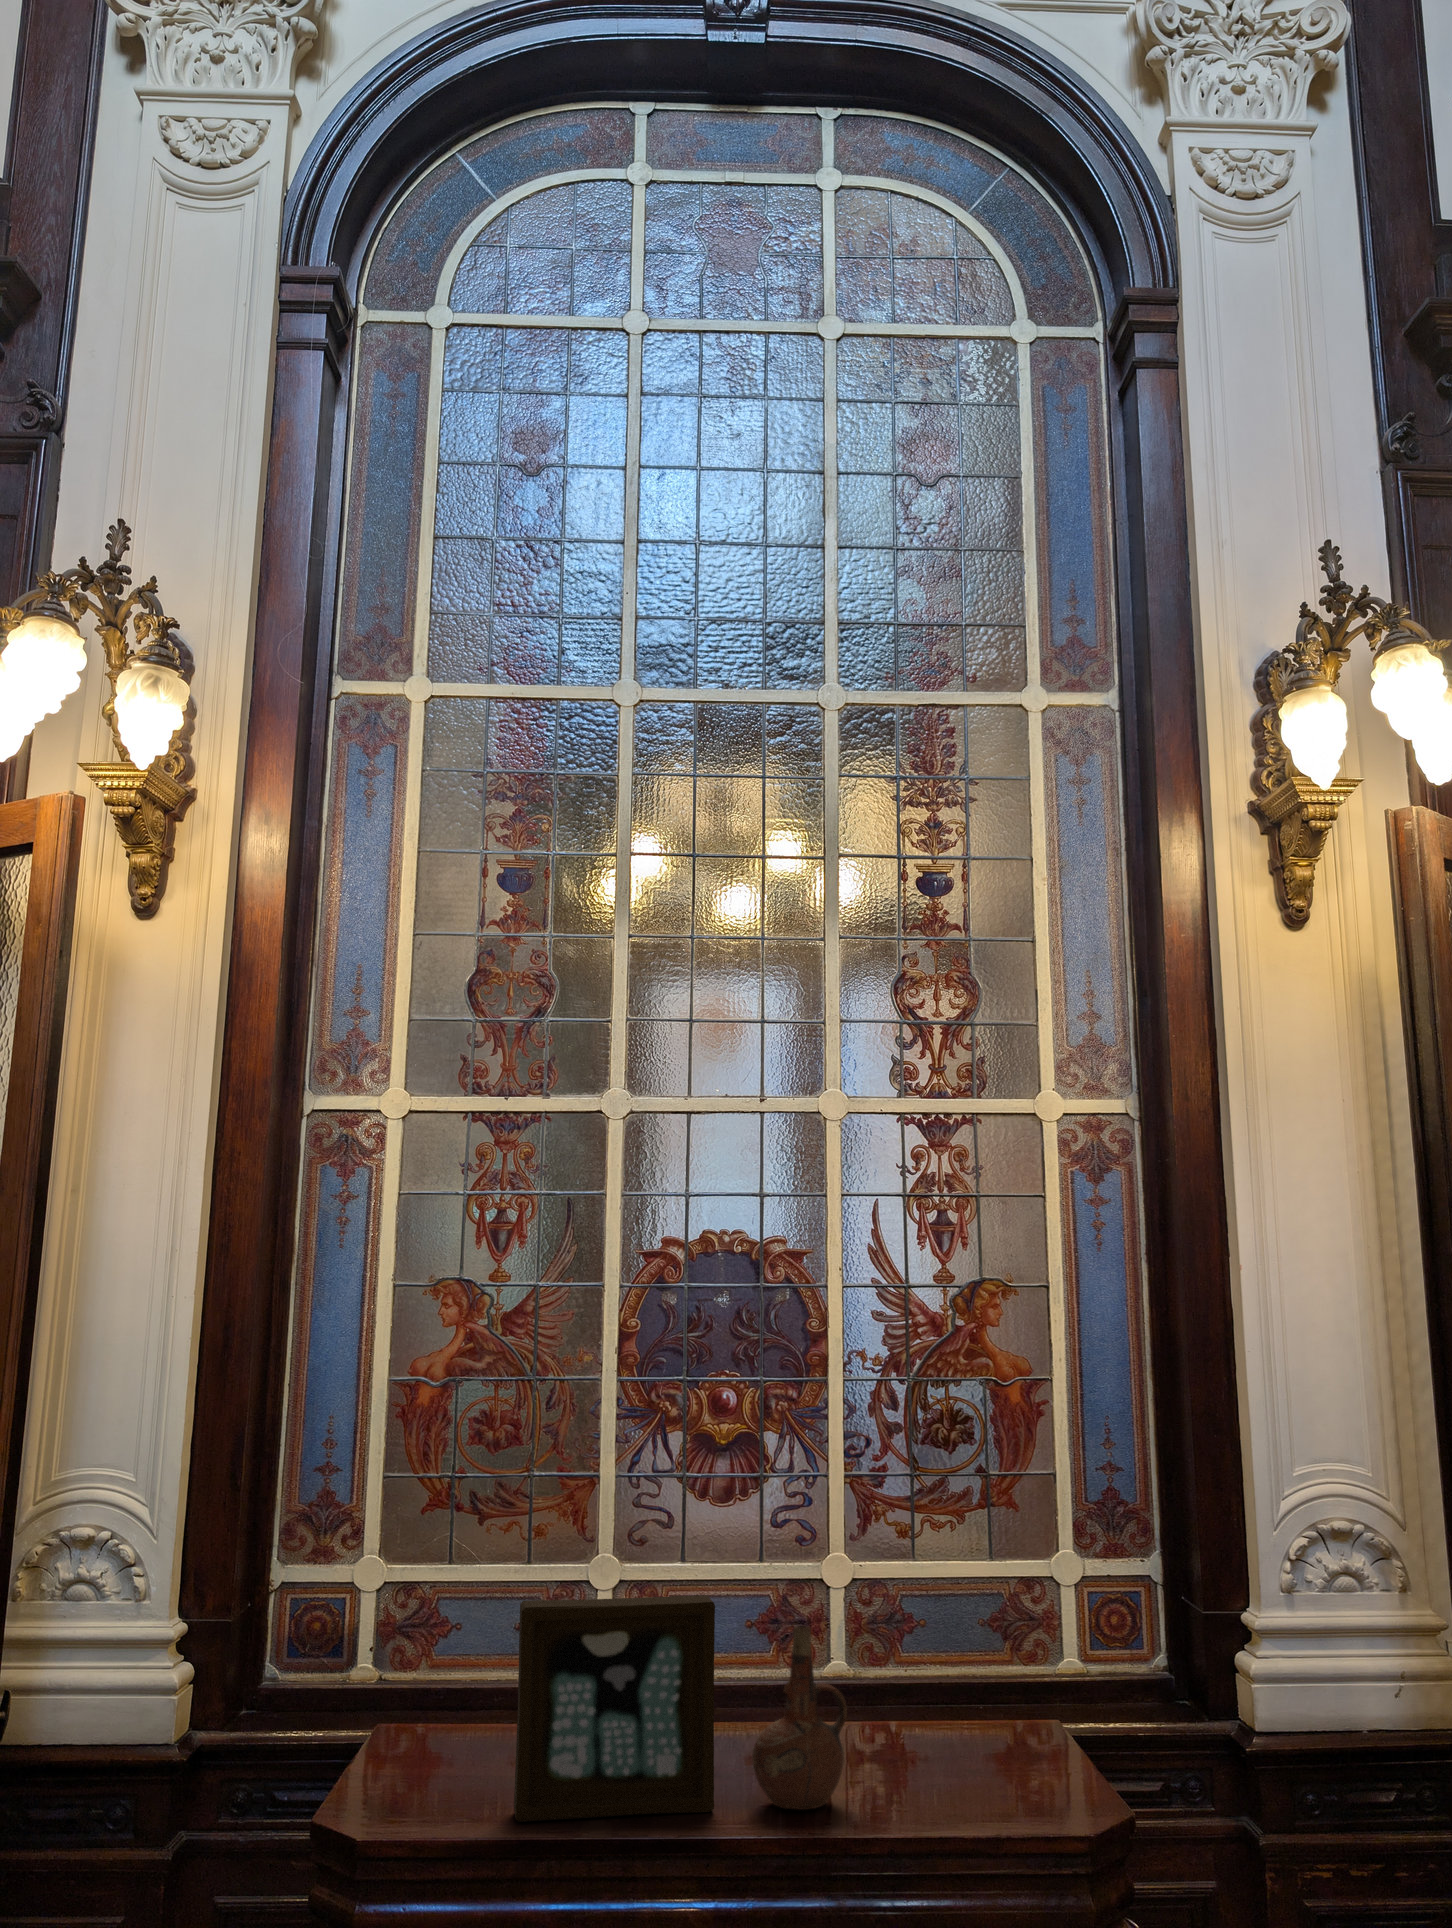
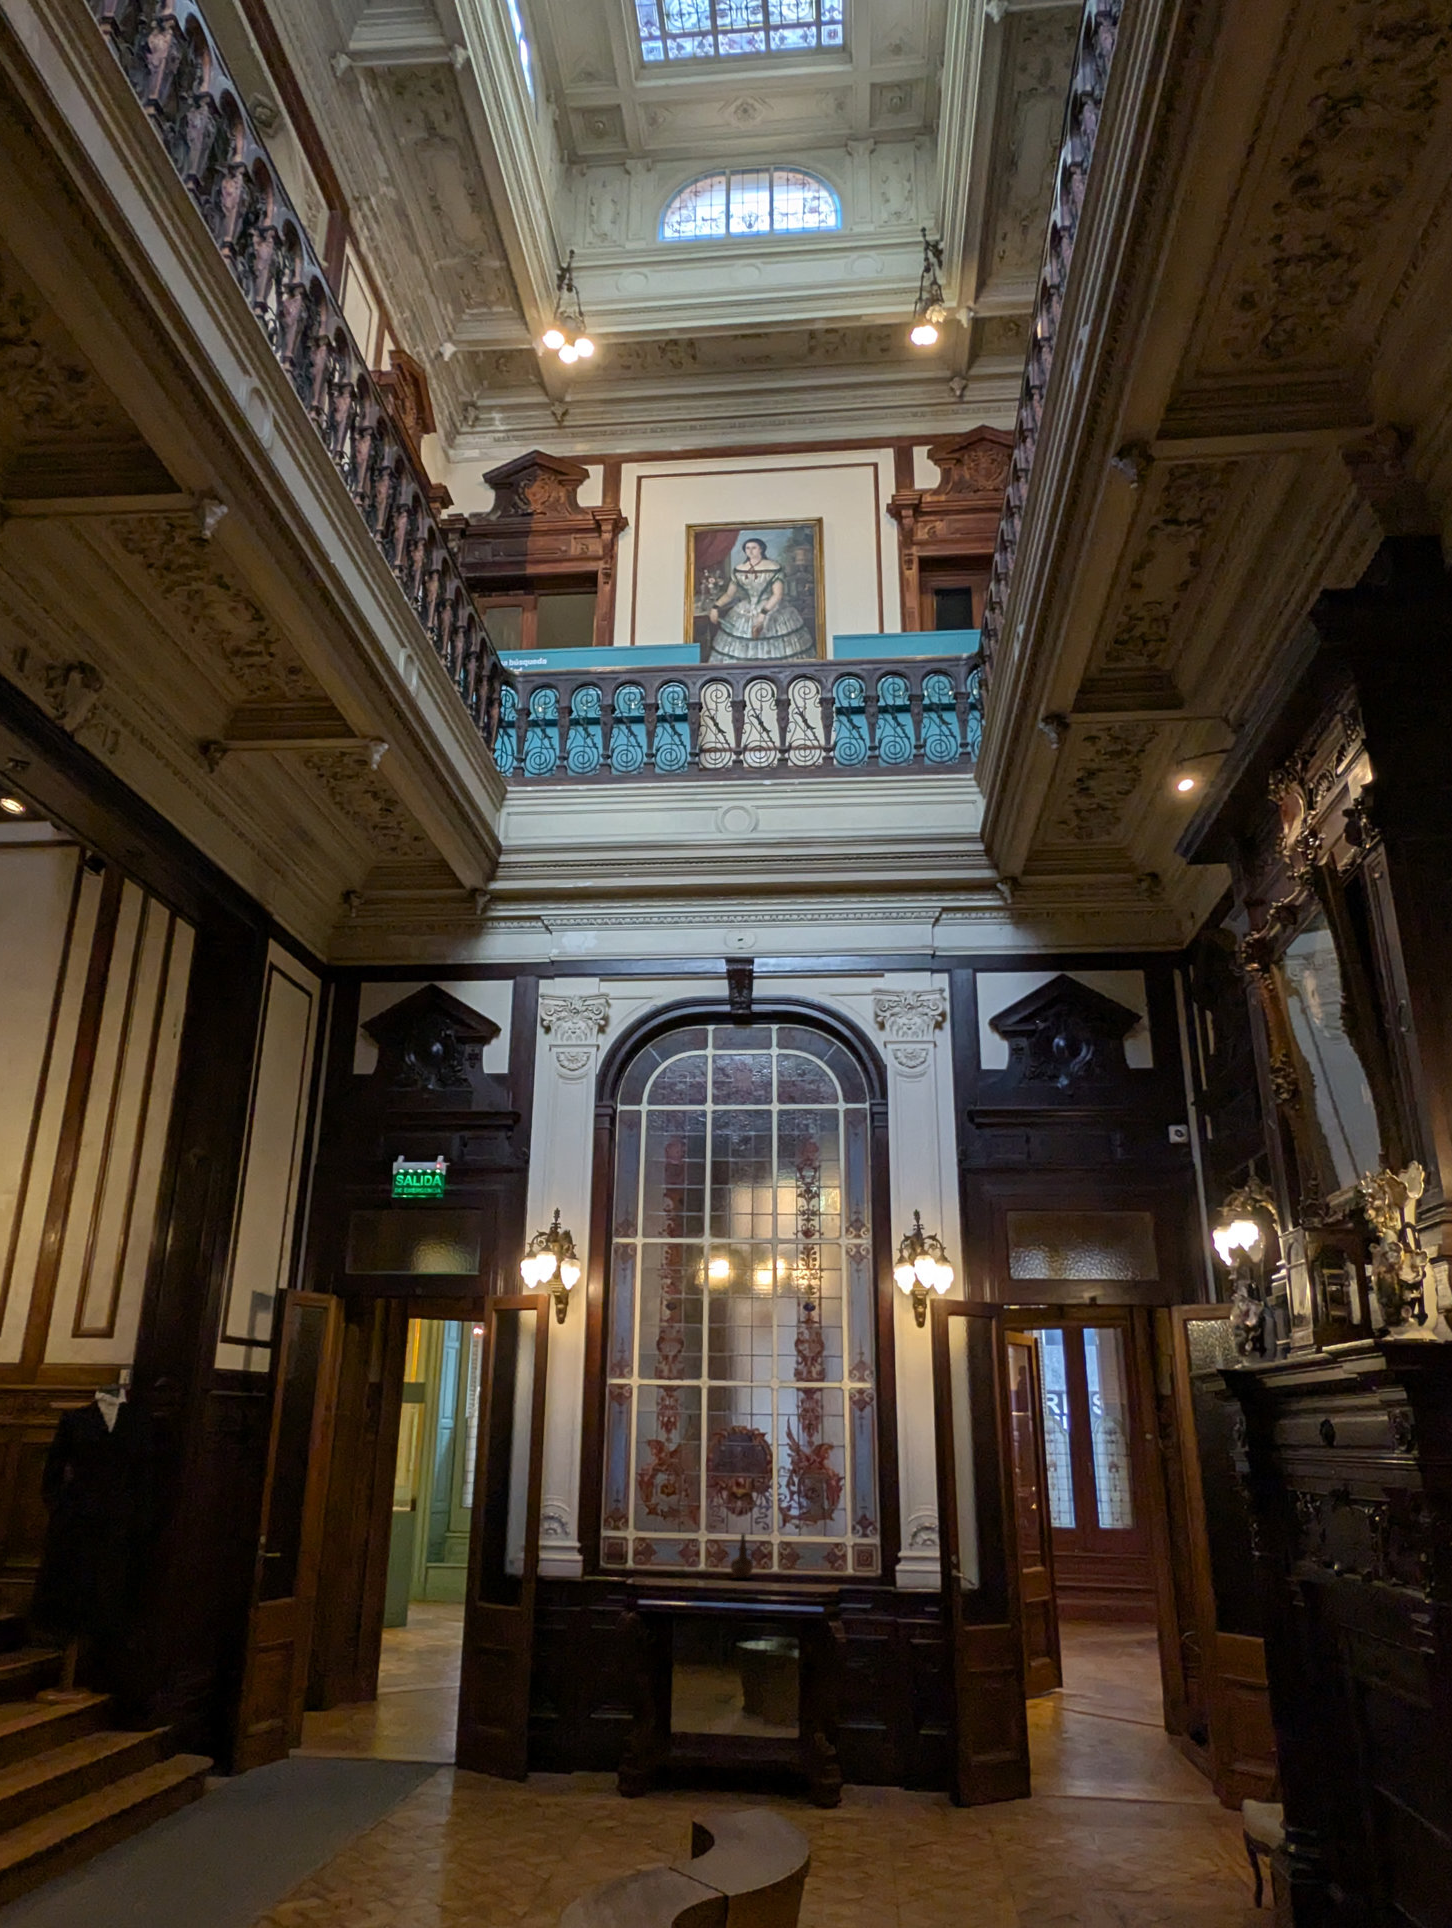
picture frame: present [514,1595,715,1822] -> none [673,1525,721,1578]

